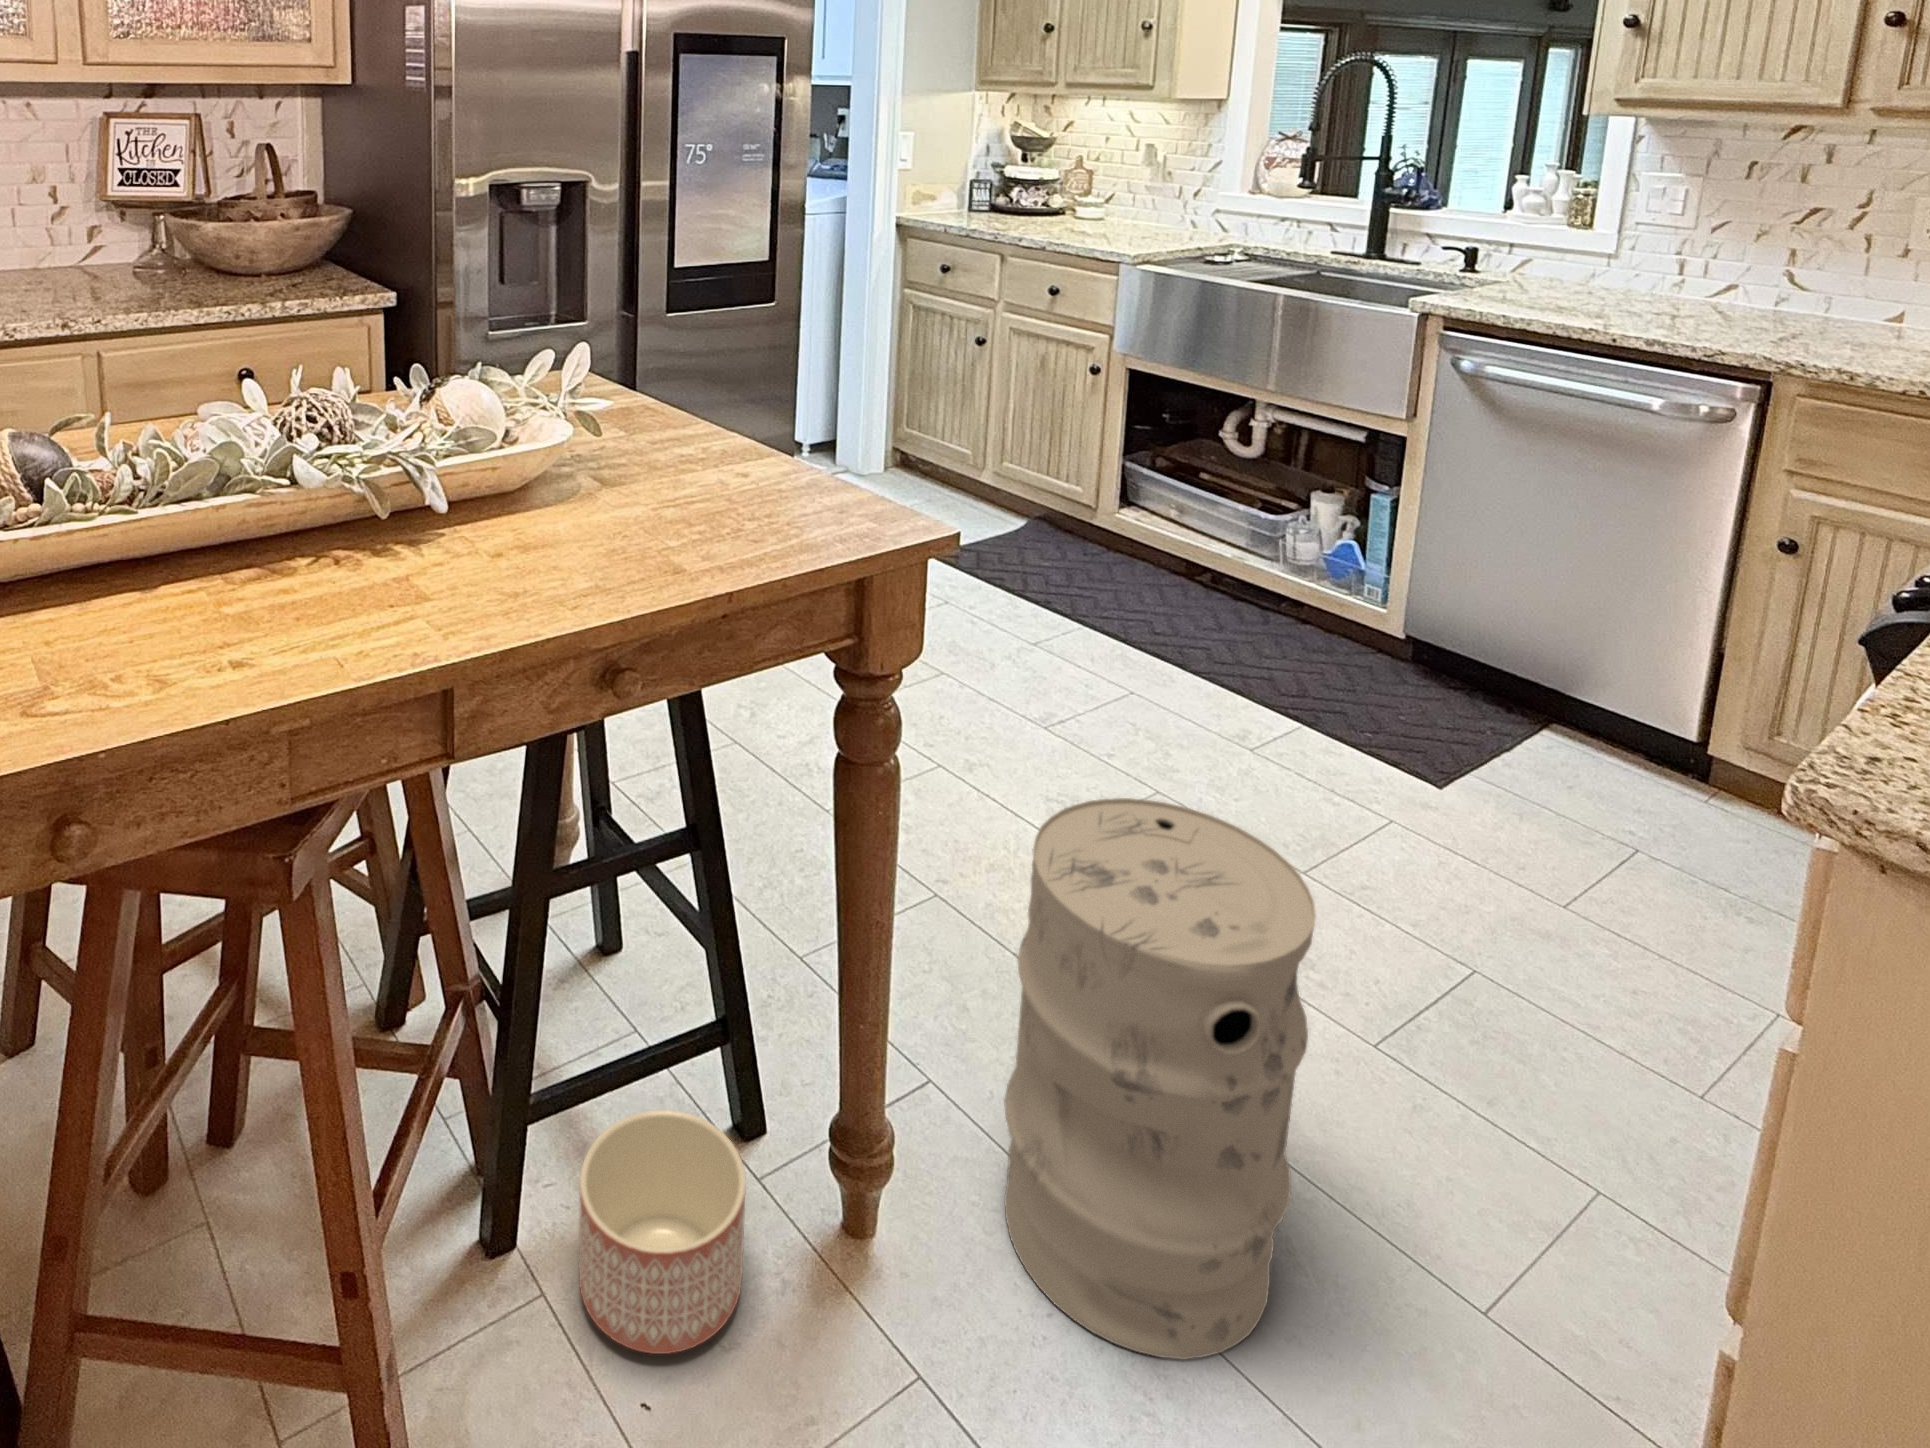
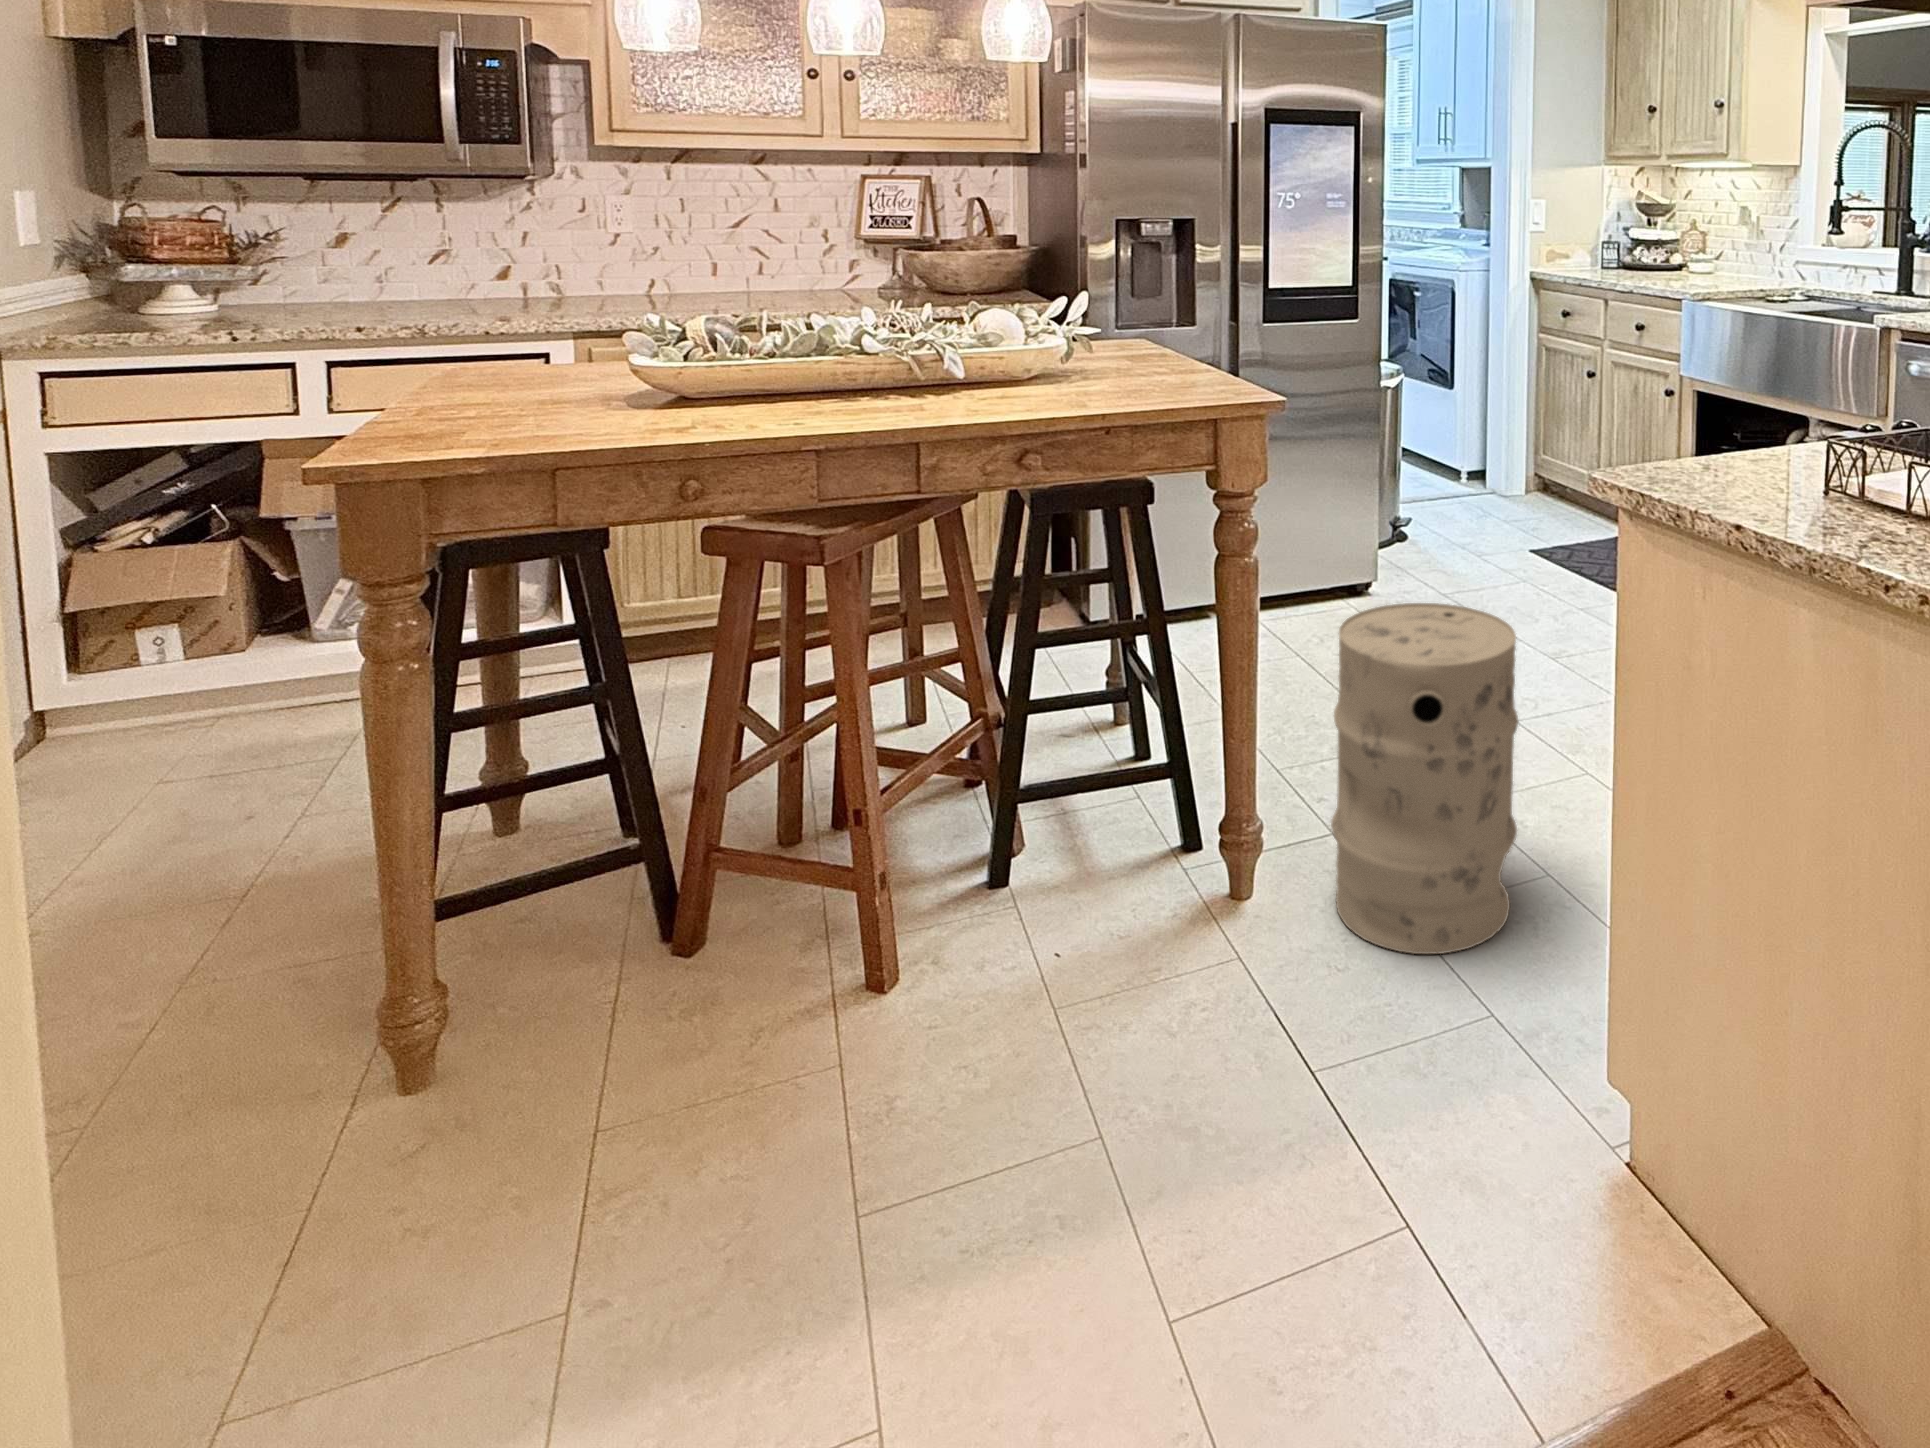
planter: present [579,1110,746,1354] -> none [1036,794,1147,923]

